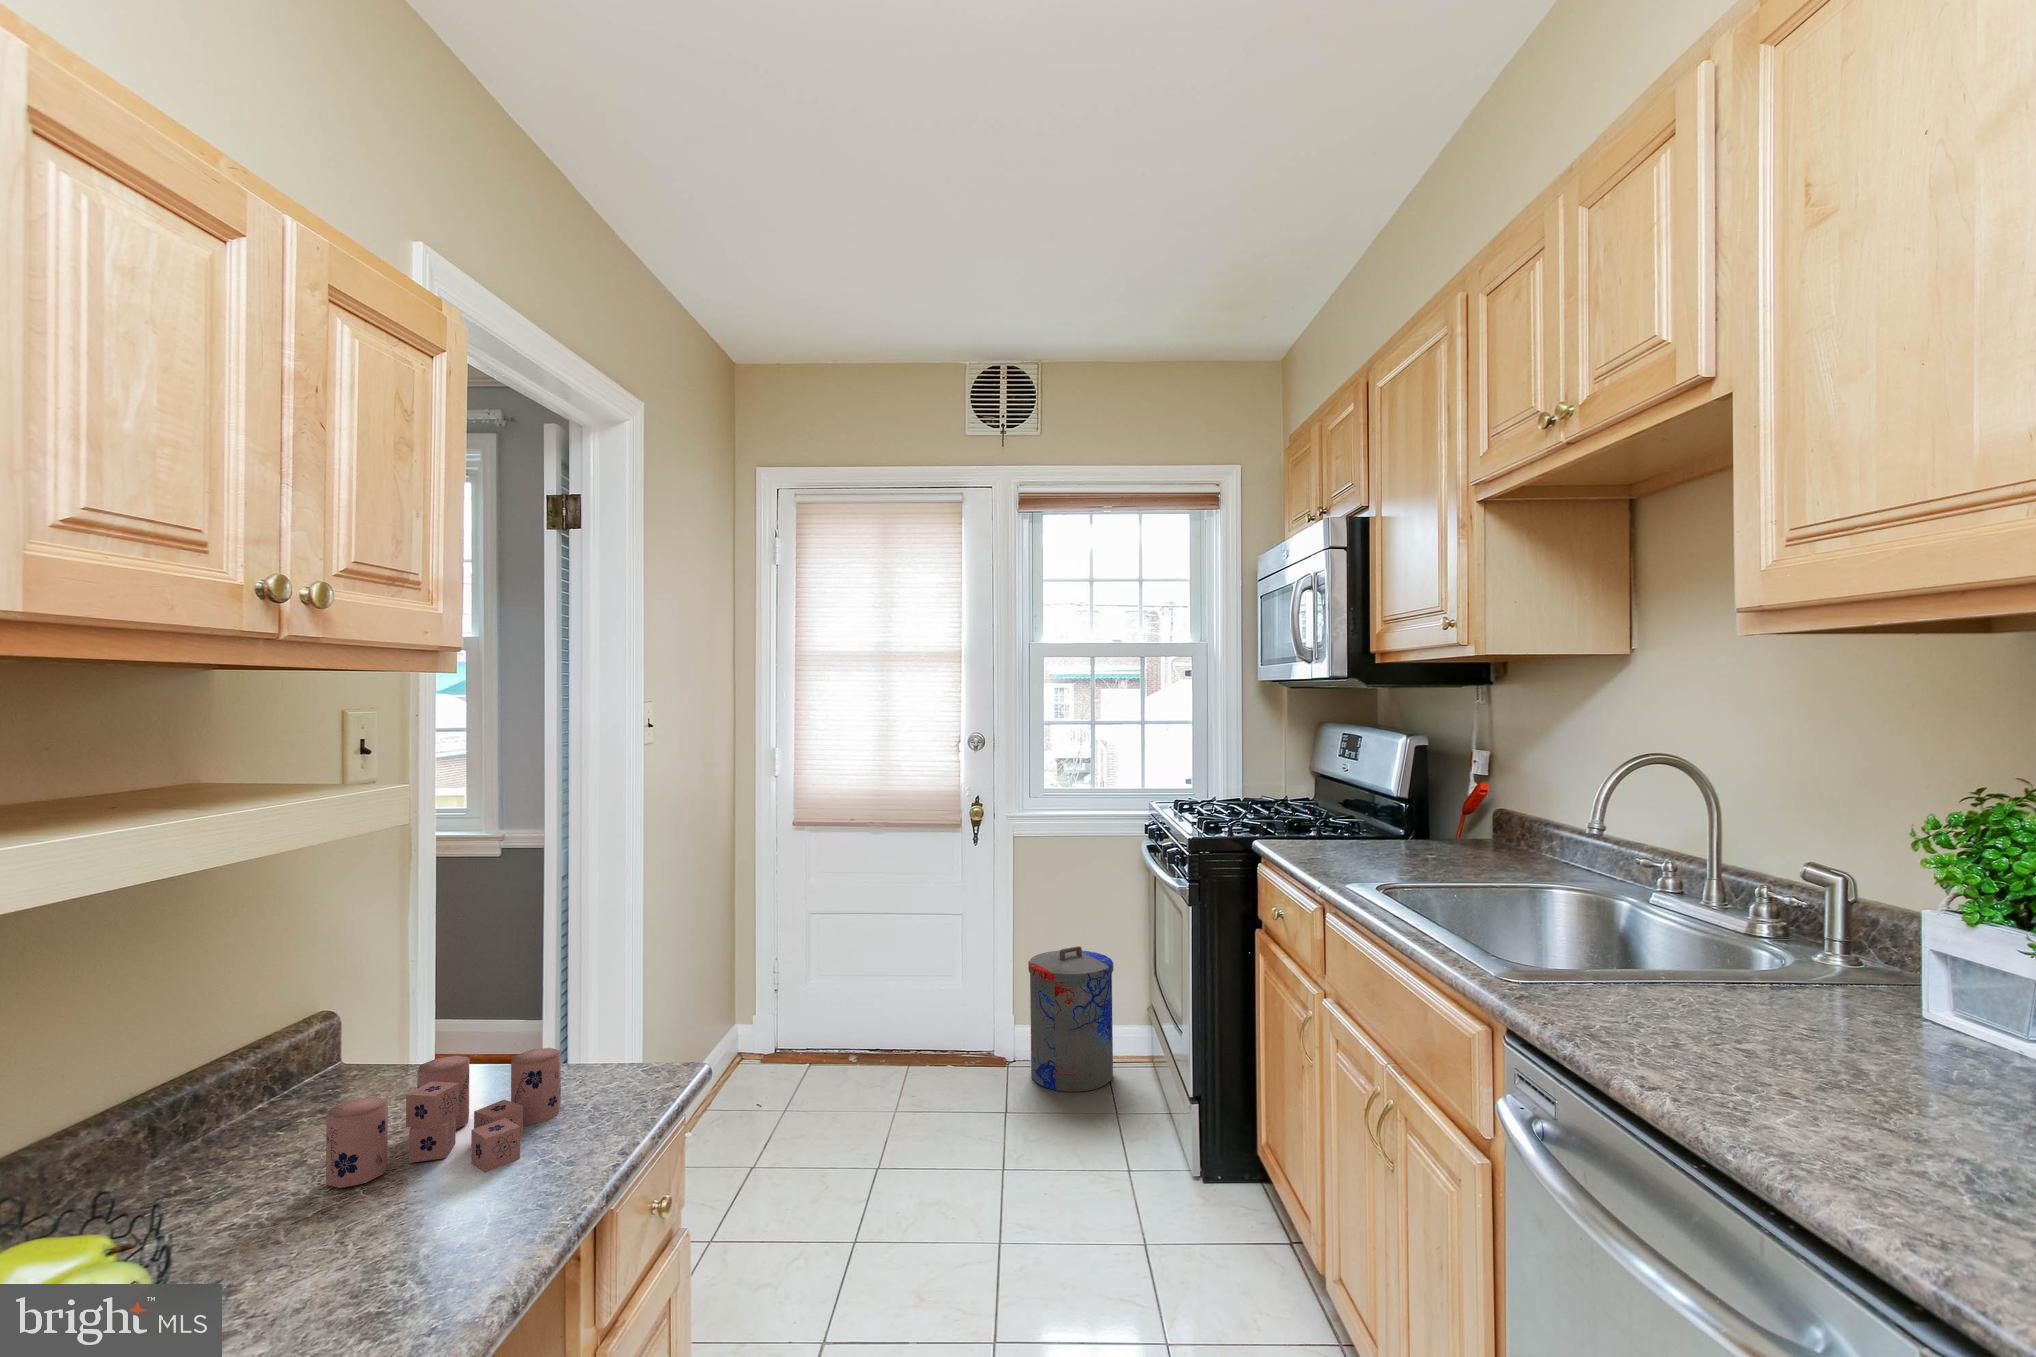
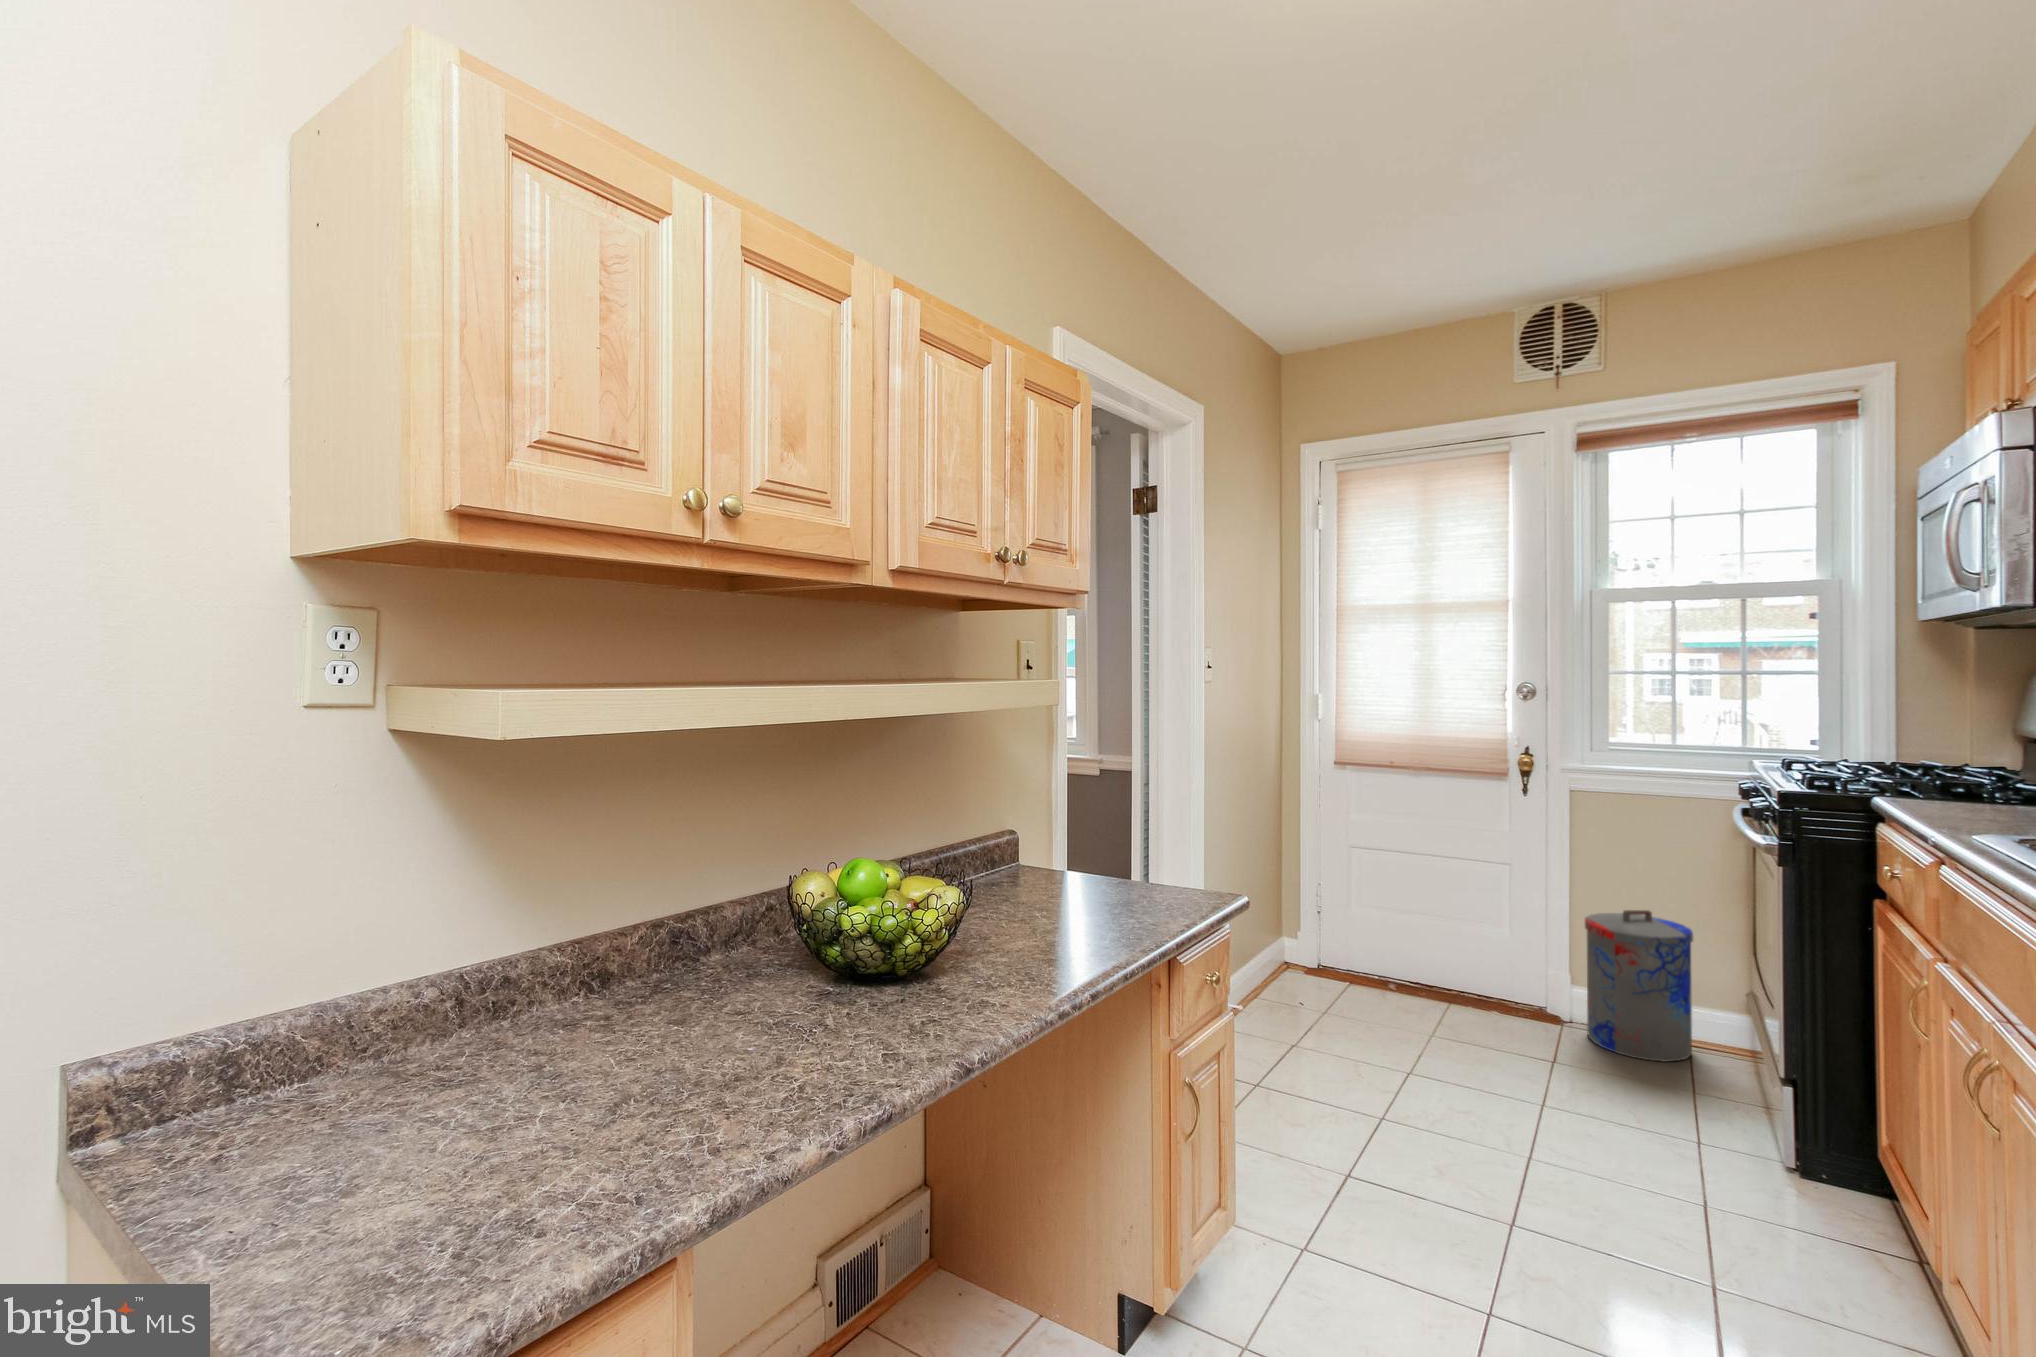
candle: present [326,1048,561,1188] -> none [1023,858,1151,923]

